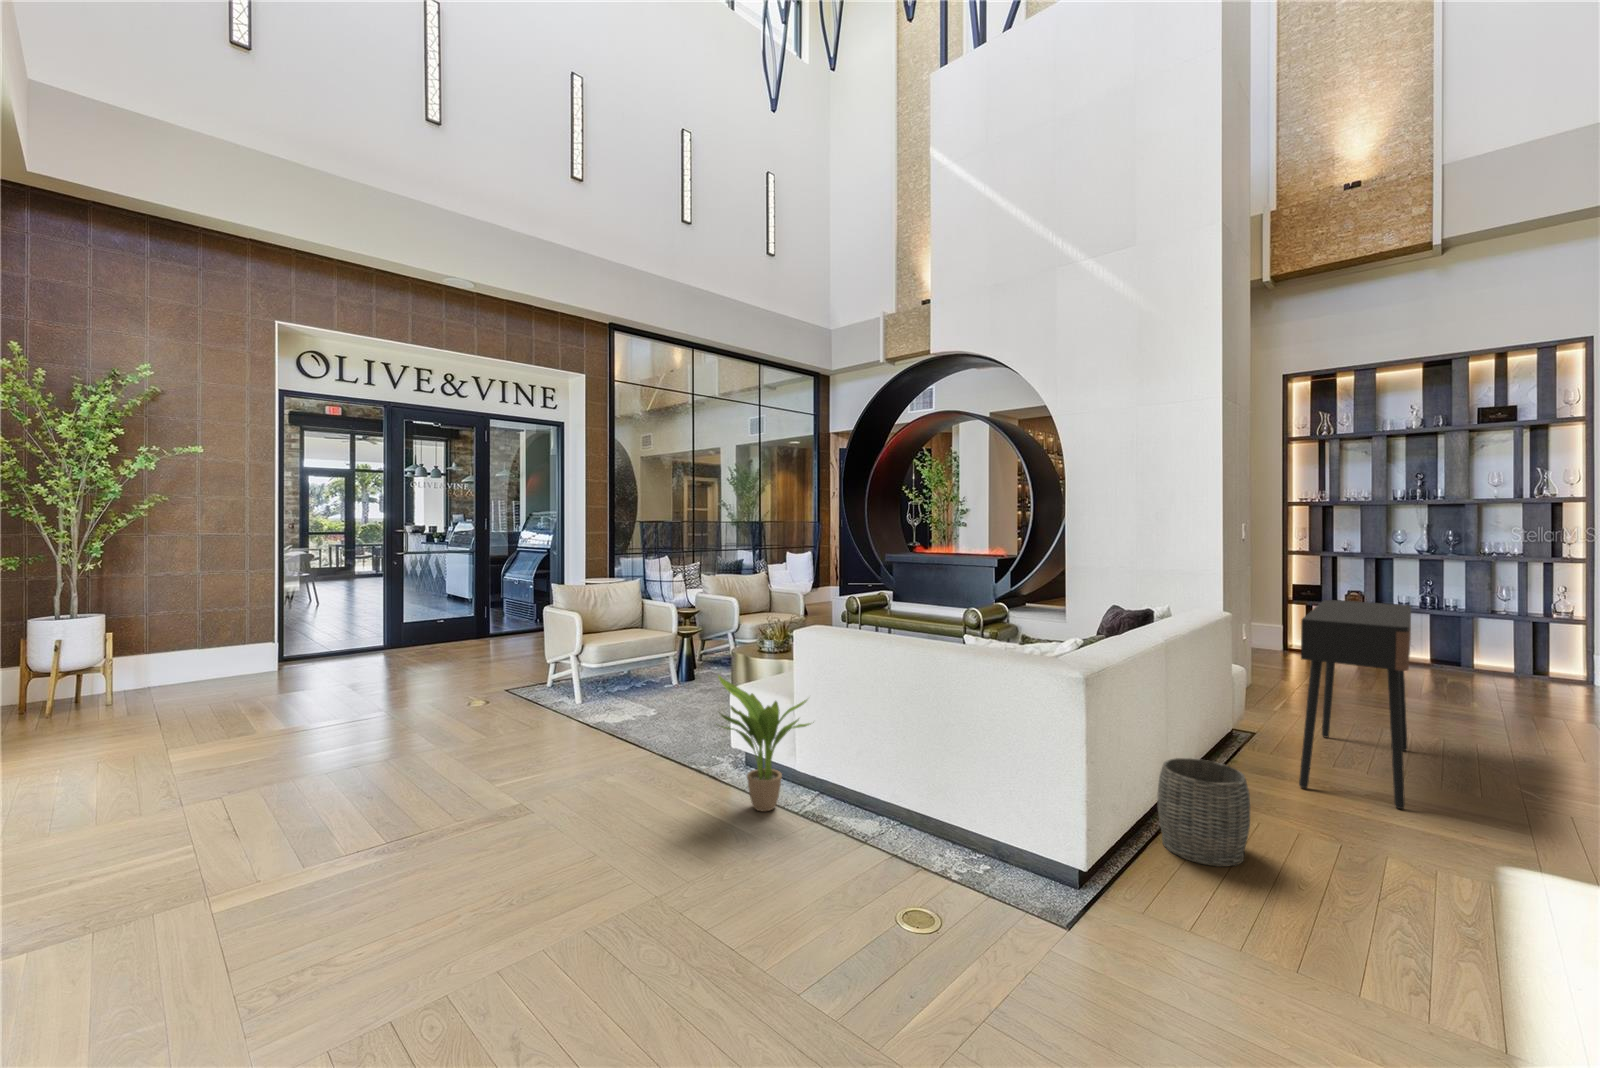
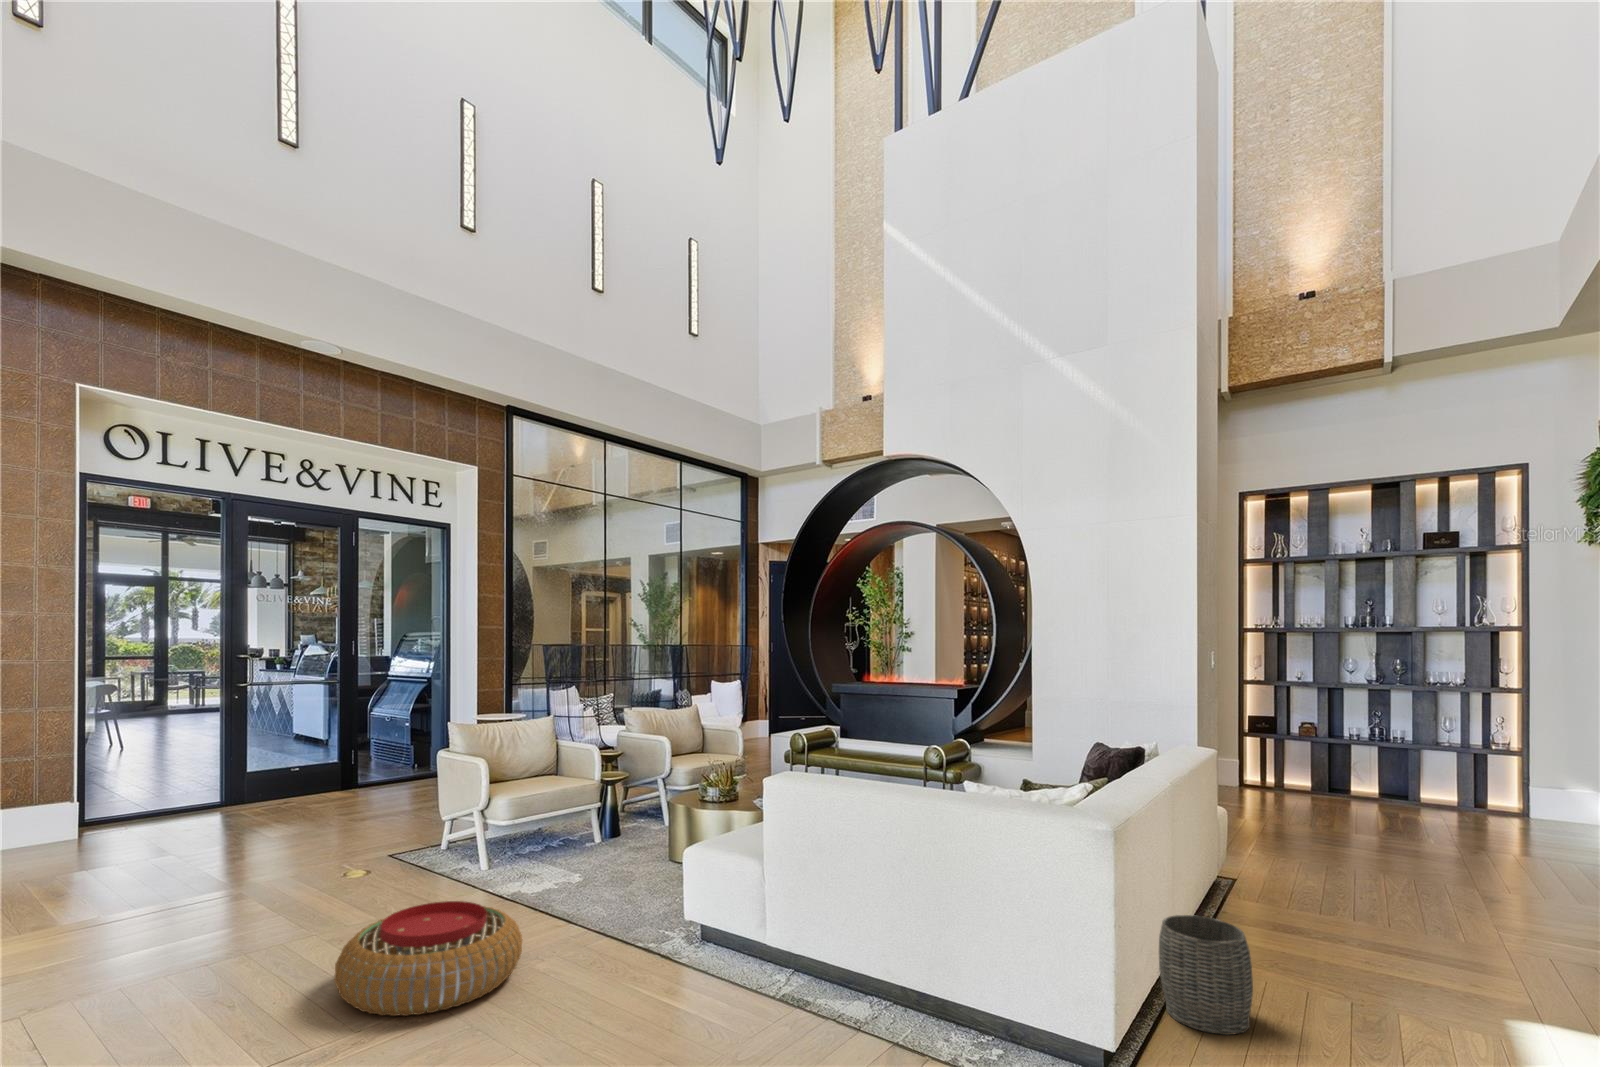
console table: present [1299,600,1411,809] -> none [1276,737,1391,961]
potted plant: present [718,675,810,811] -> none [685,835,798,998]
pouf: none [434,724,589,812] -> present [334,901,522,1016]

